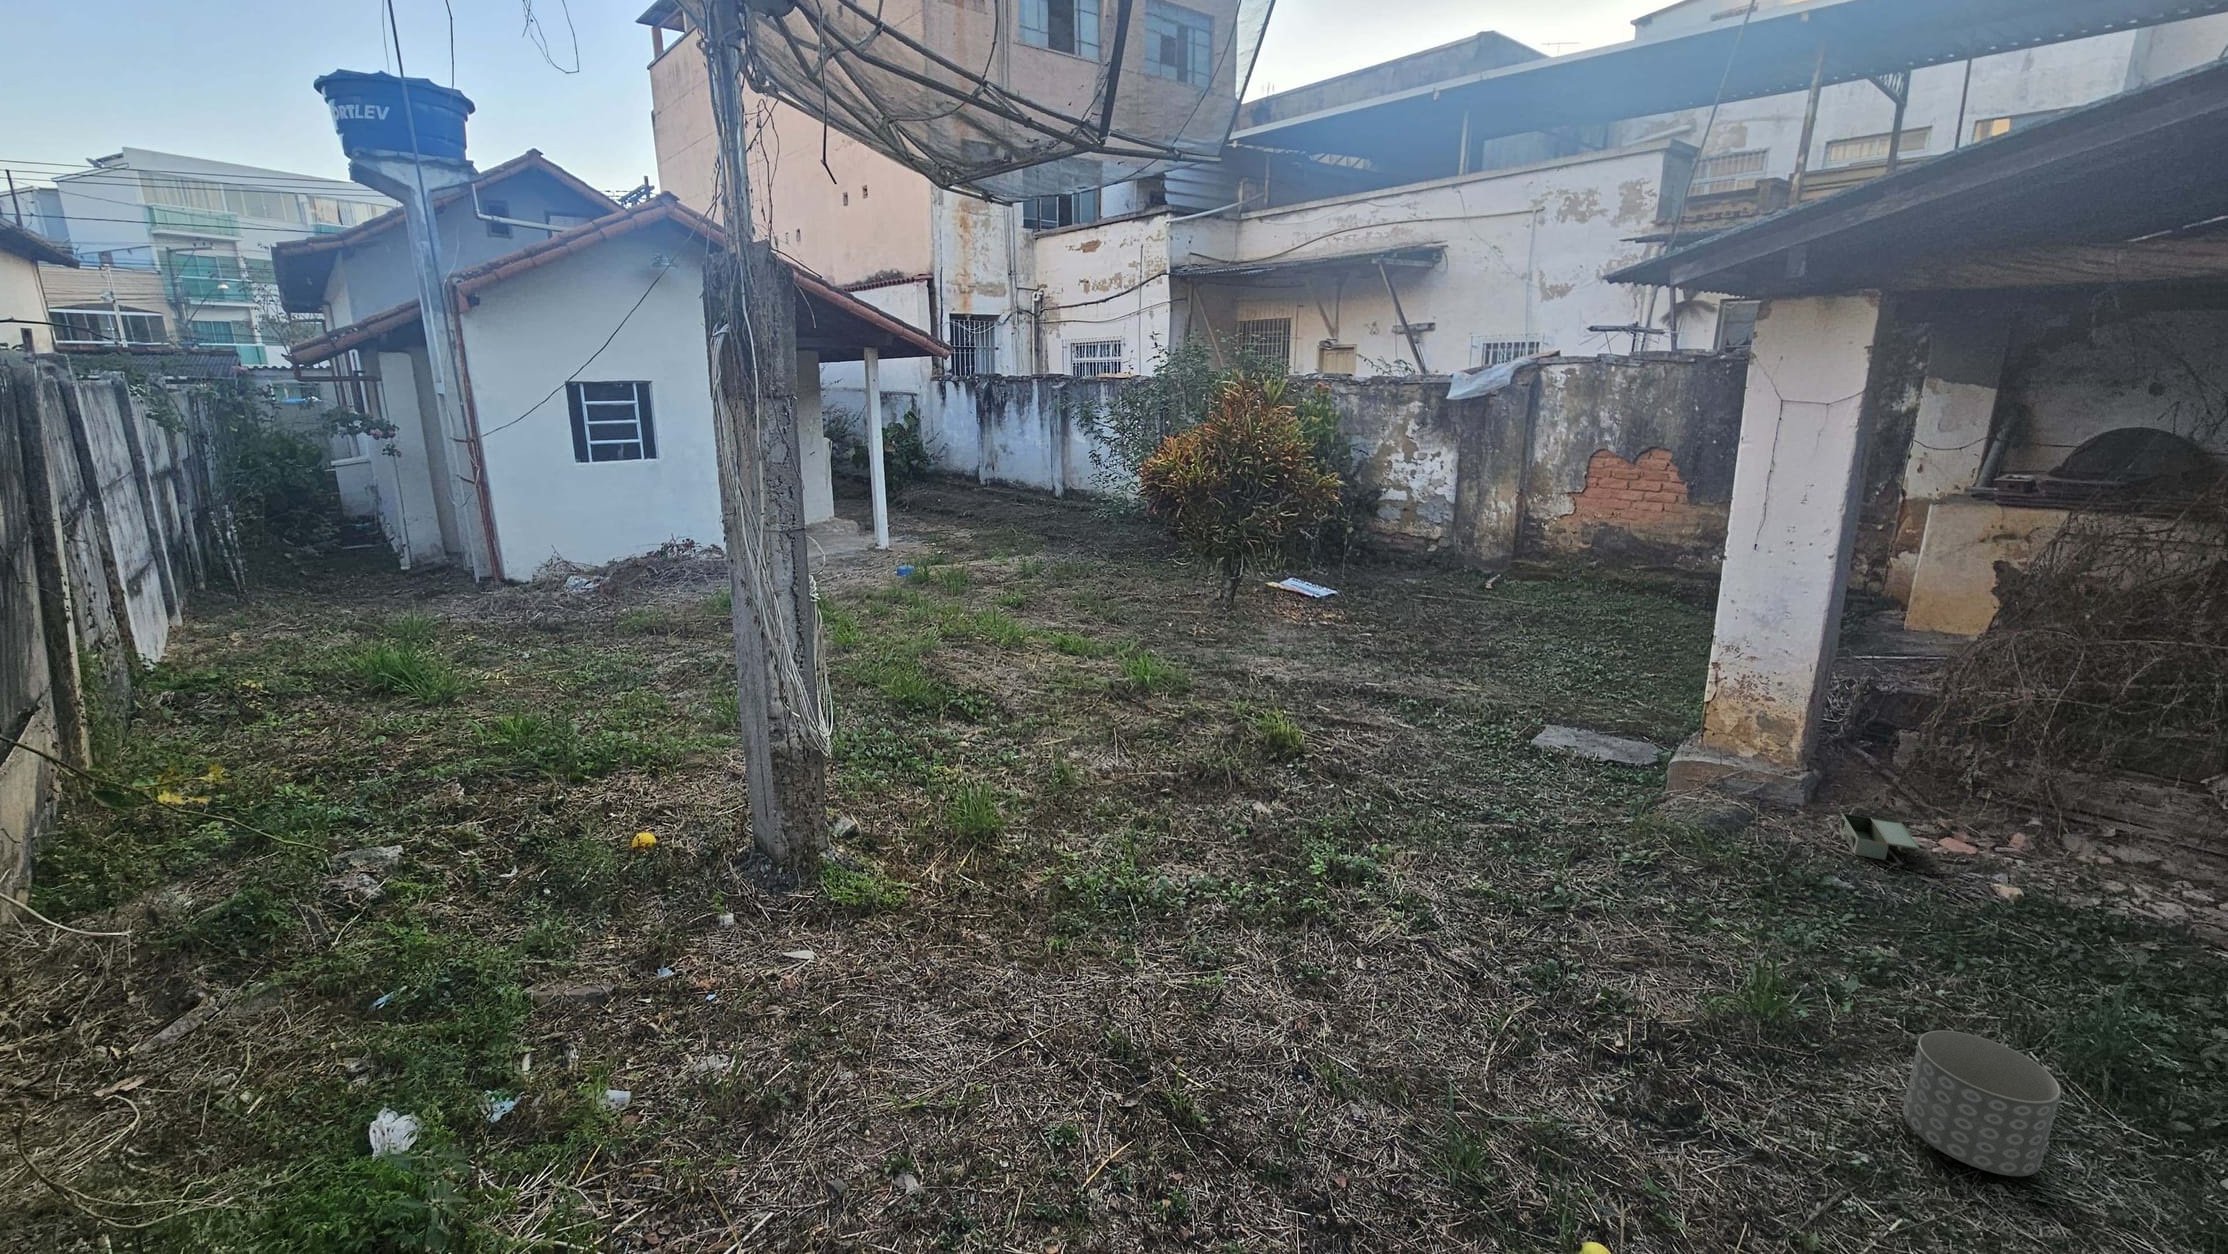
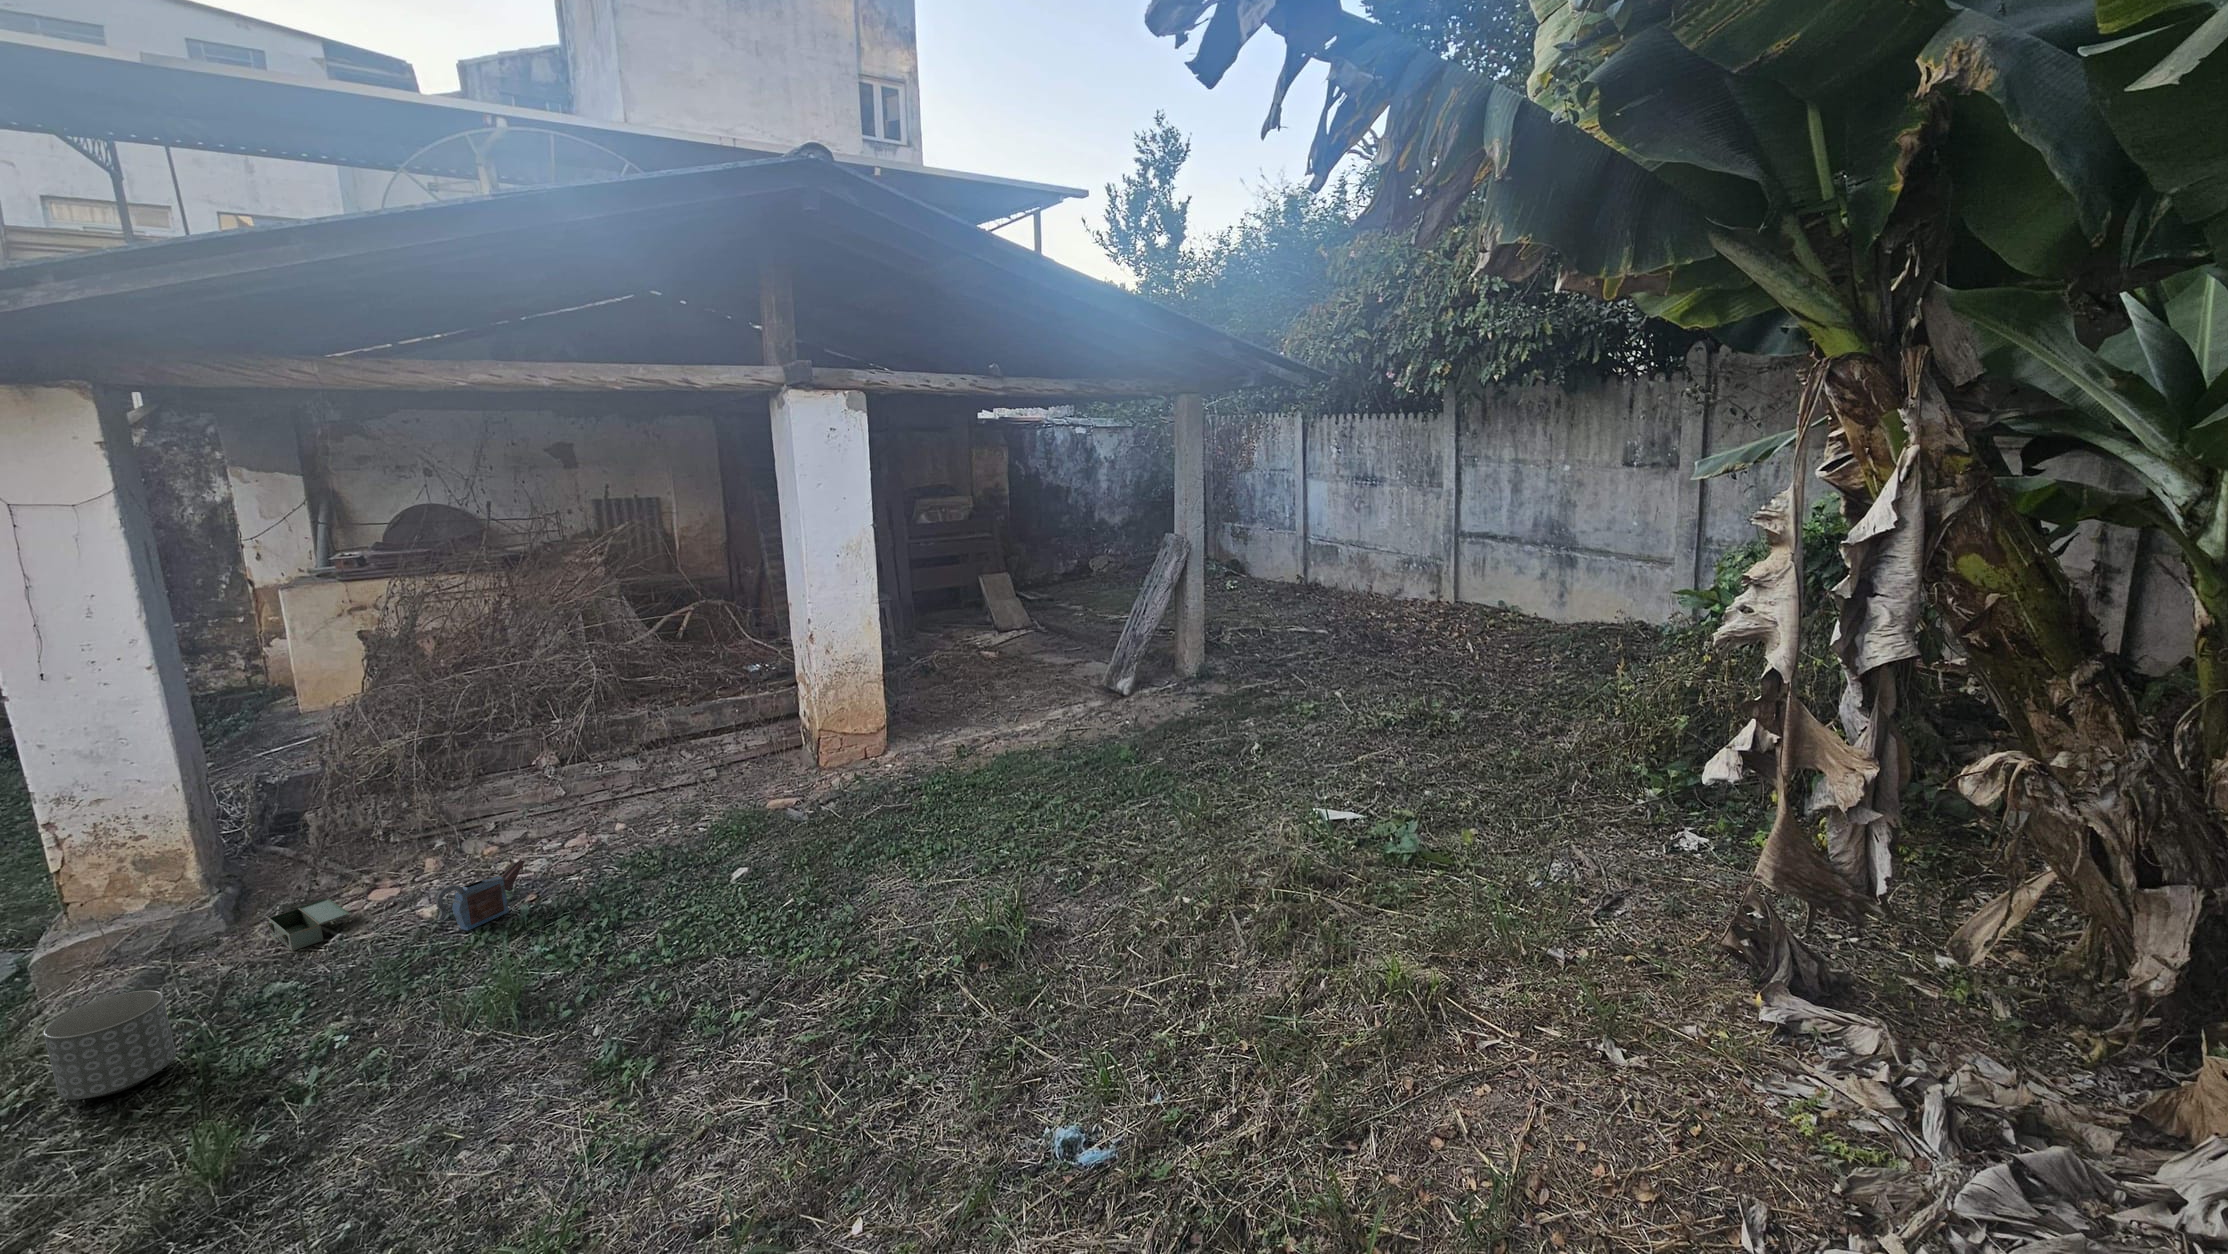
watering can: none [2021,878,2163,946] -> present [436,860,525,931]
planter: present [1903,1030,2061,1176] -> present [43,990,176,1099]

